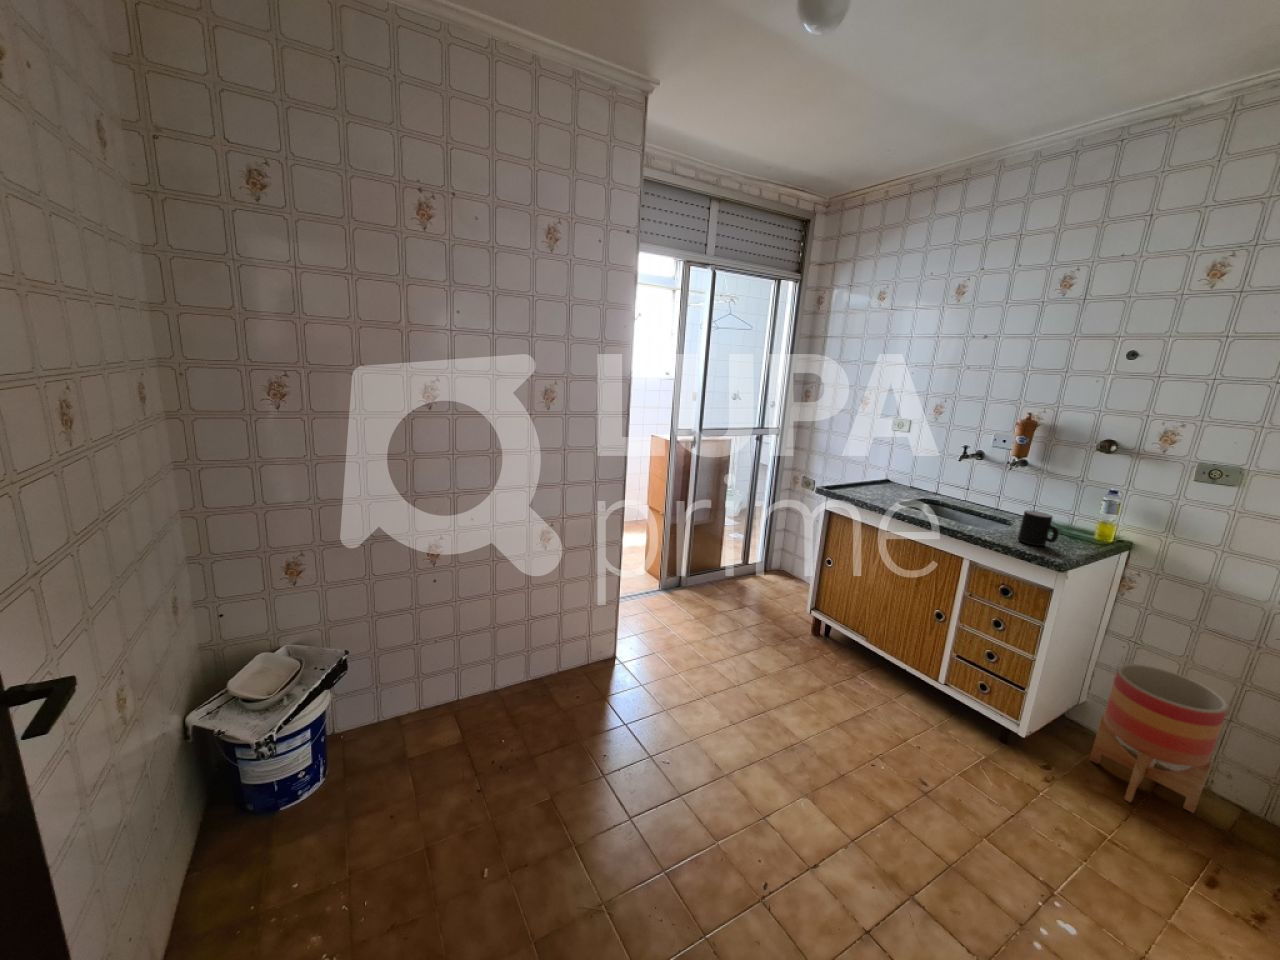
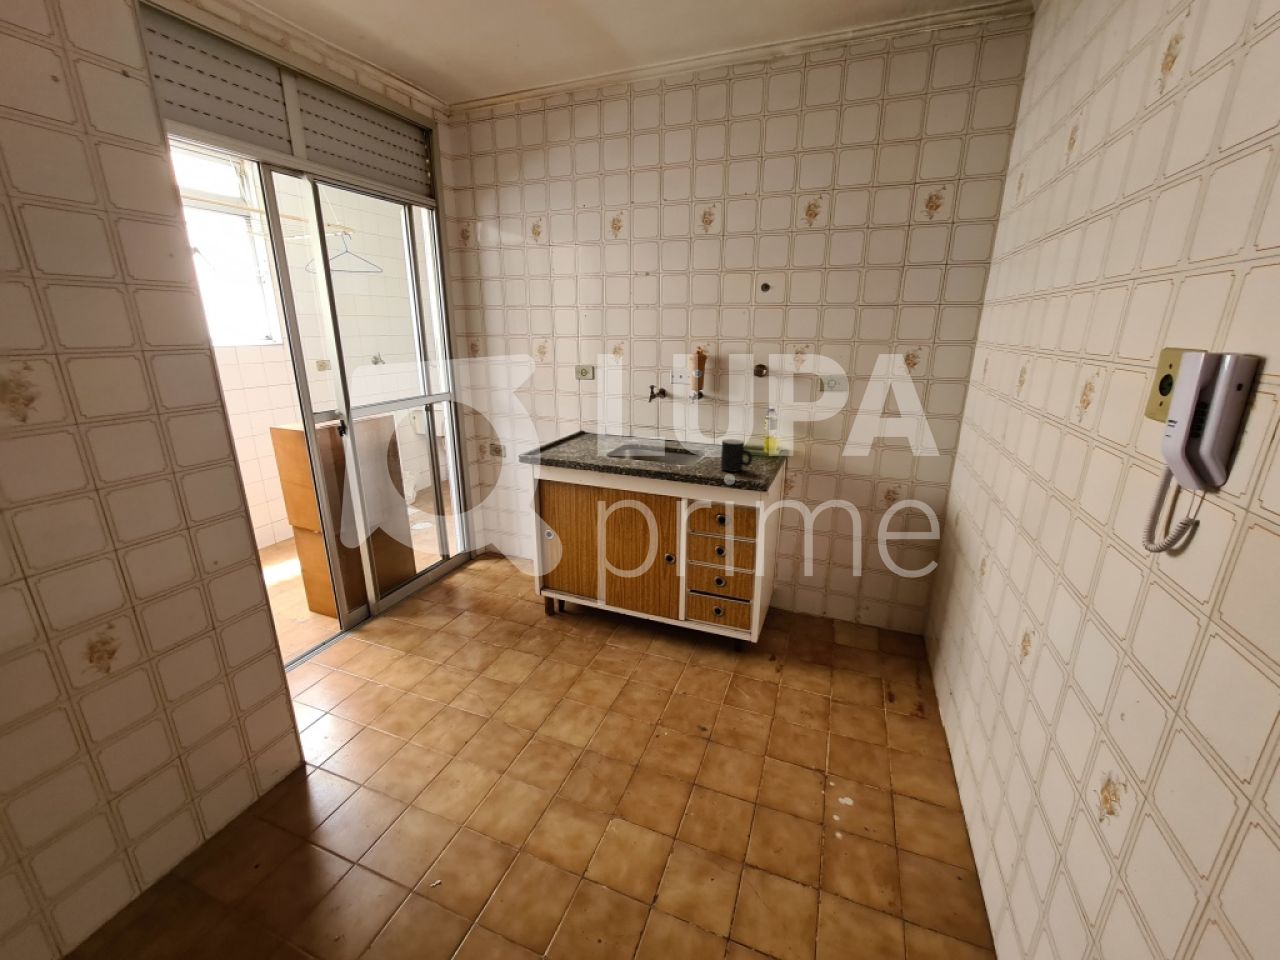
planter: present [1090,664,1228,813] -> none [791,546,868,659]

